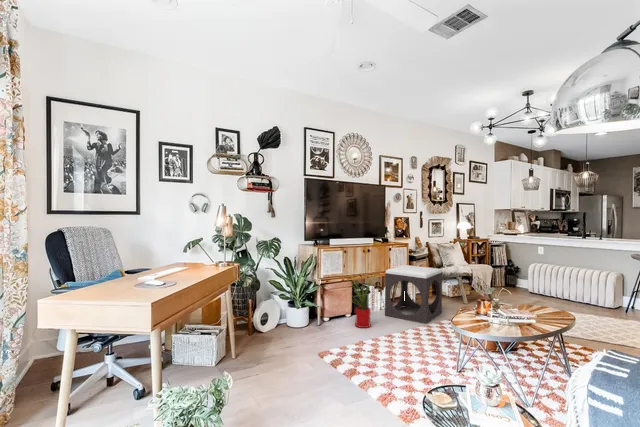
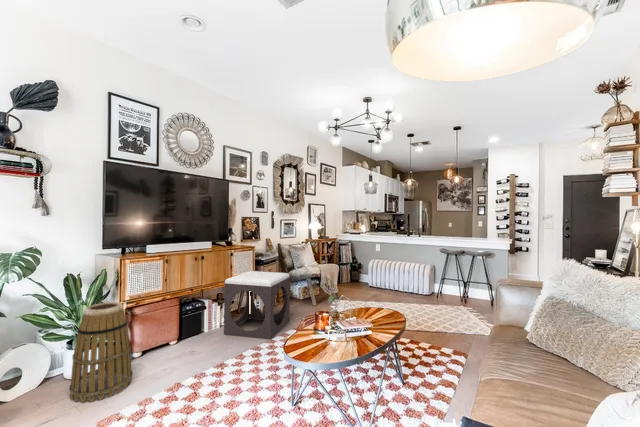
house plant: present [354,277,379,328] -> none [161,279,221,359]
basket: none [294,278,329,342] -> present [70,302,132,402]

